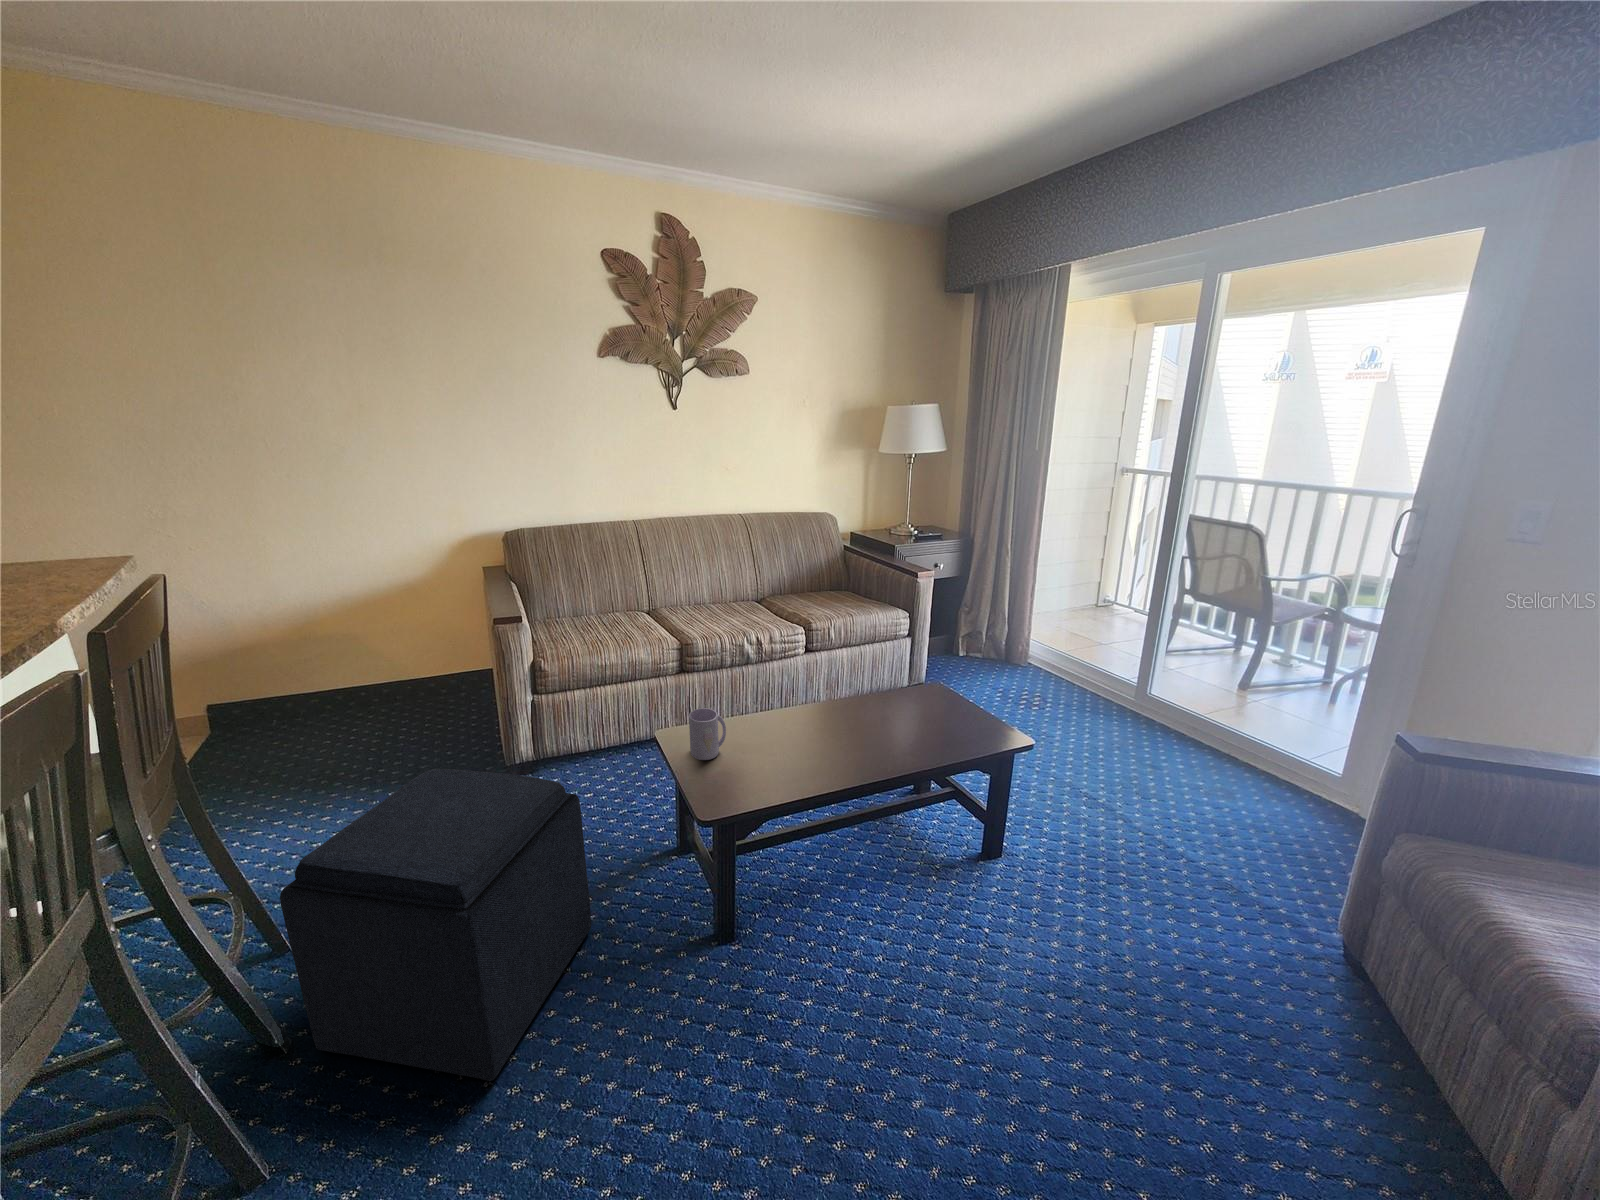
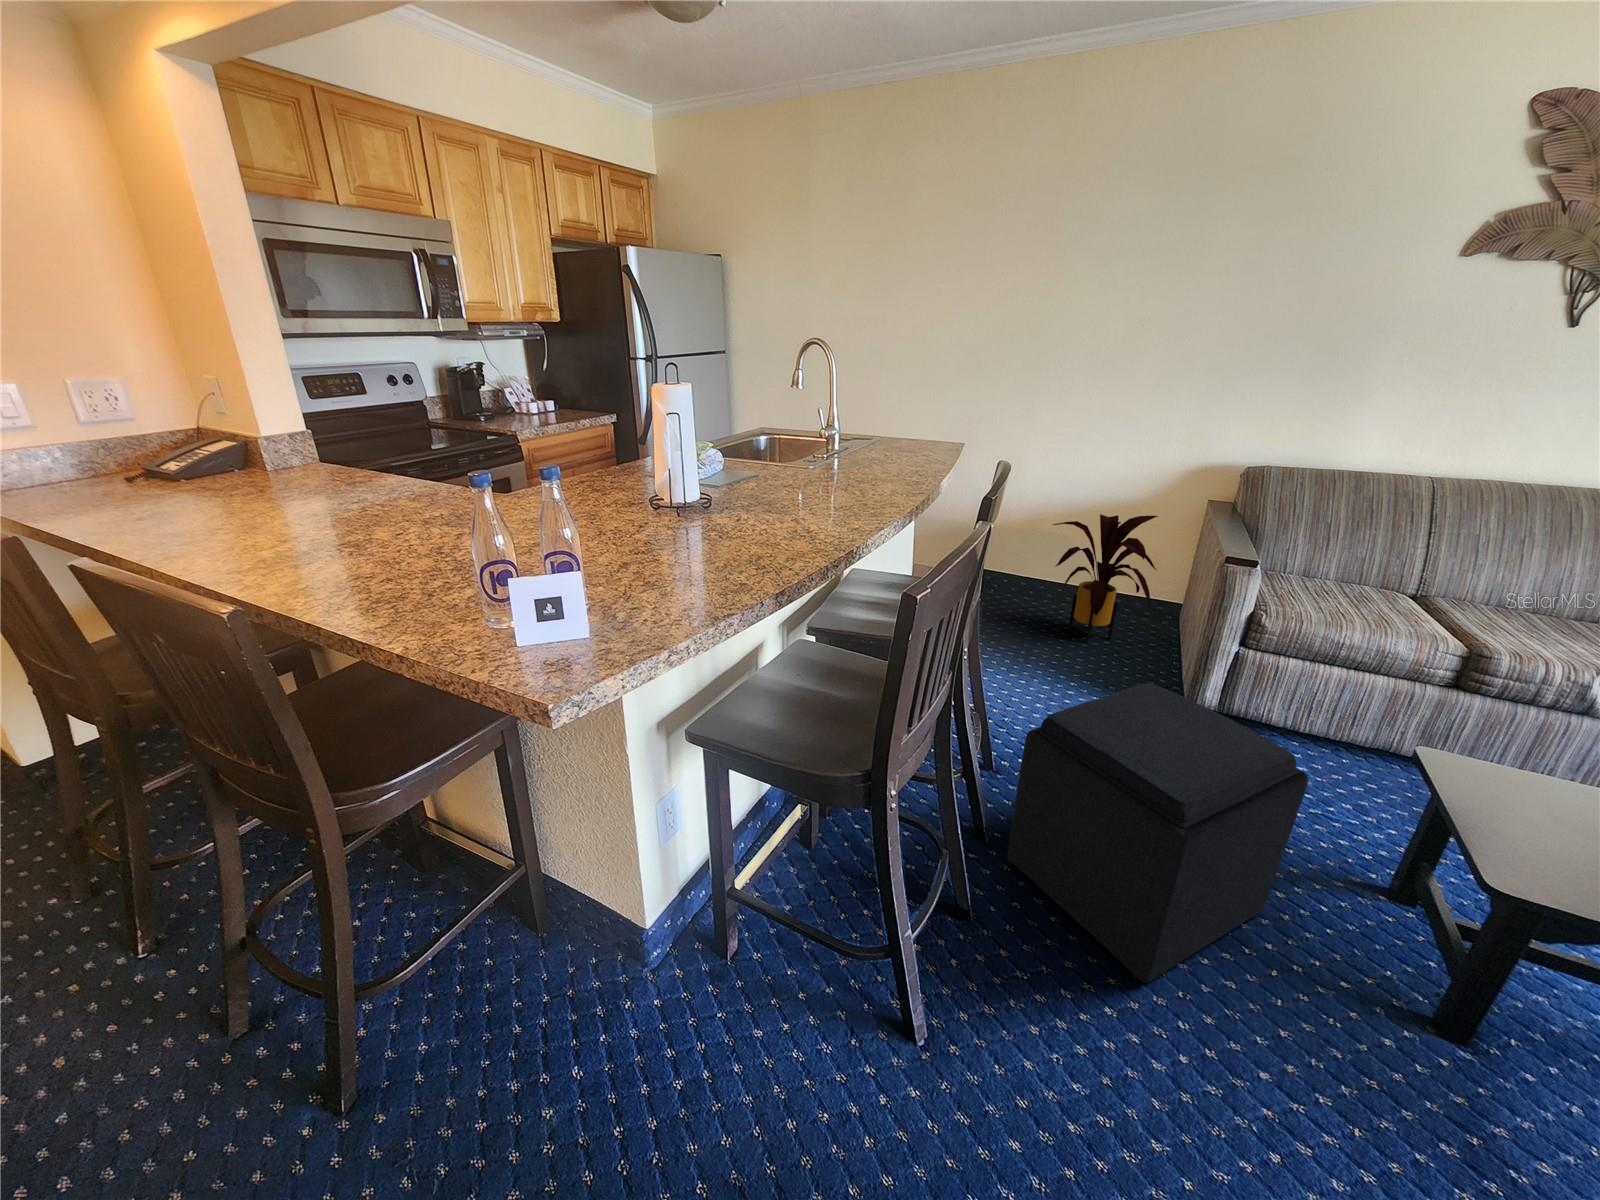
house plant: none [322,592,457,740] -> present [1053,514,1158,643]
mug: present [689,708,726,760] -> none [1481,746,1565,819]

